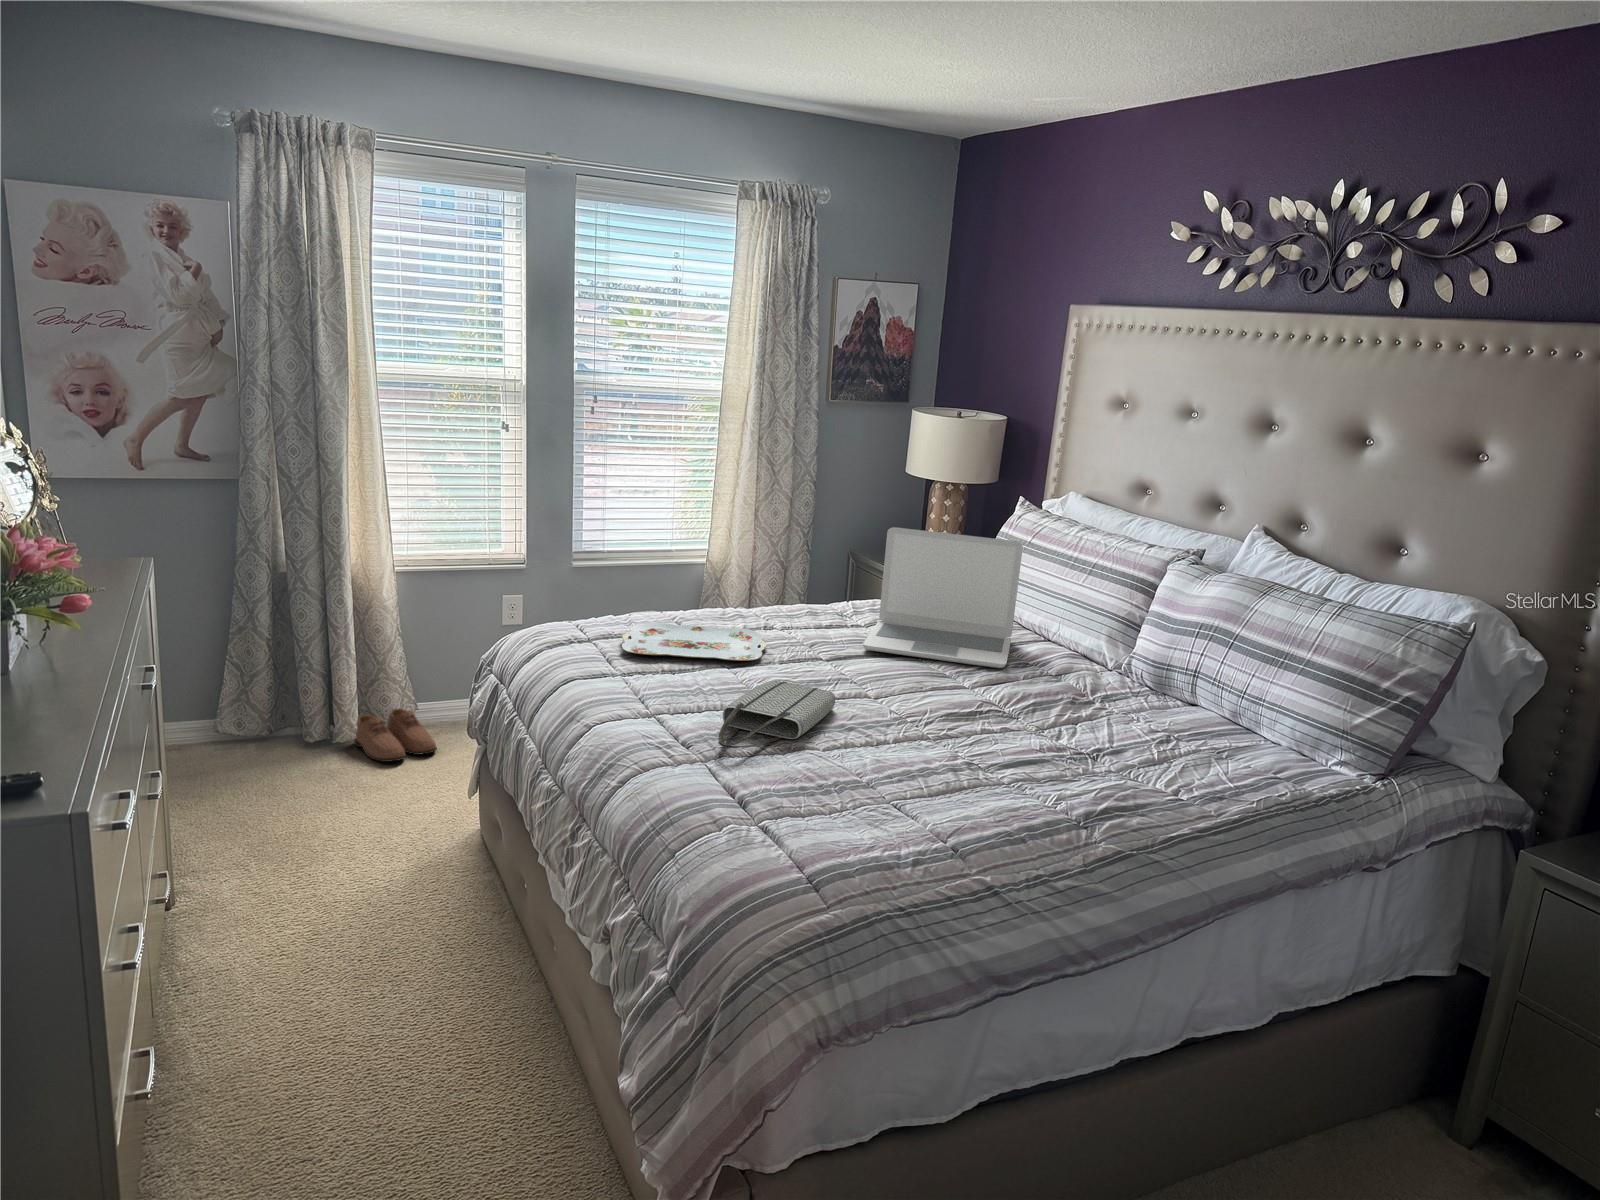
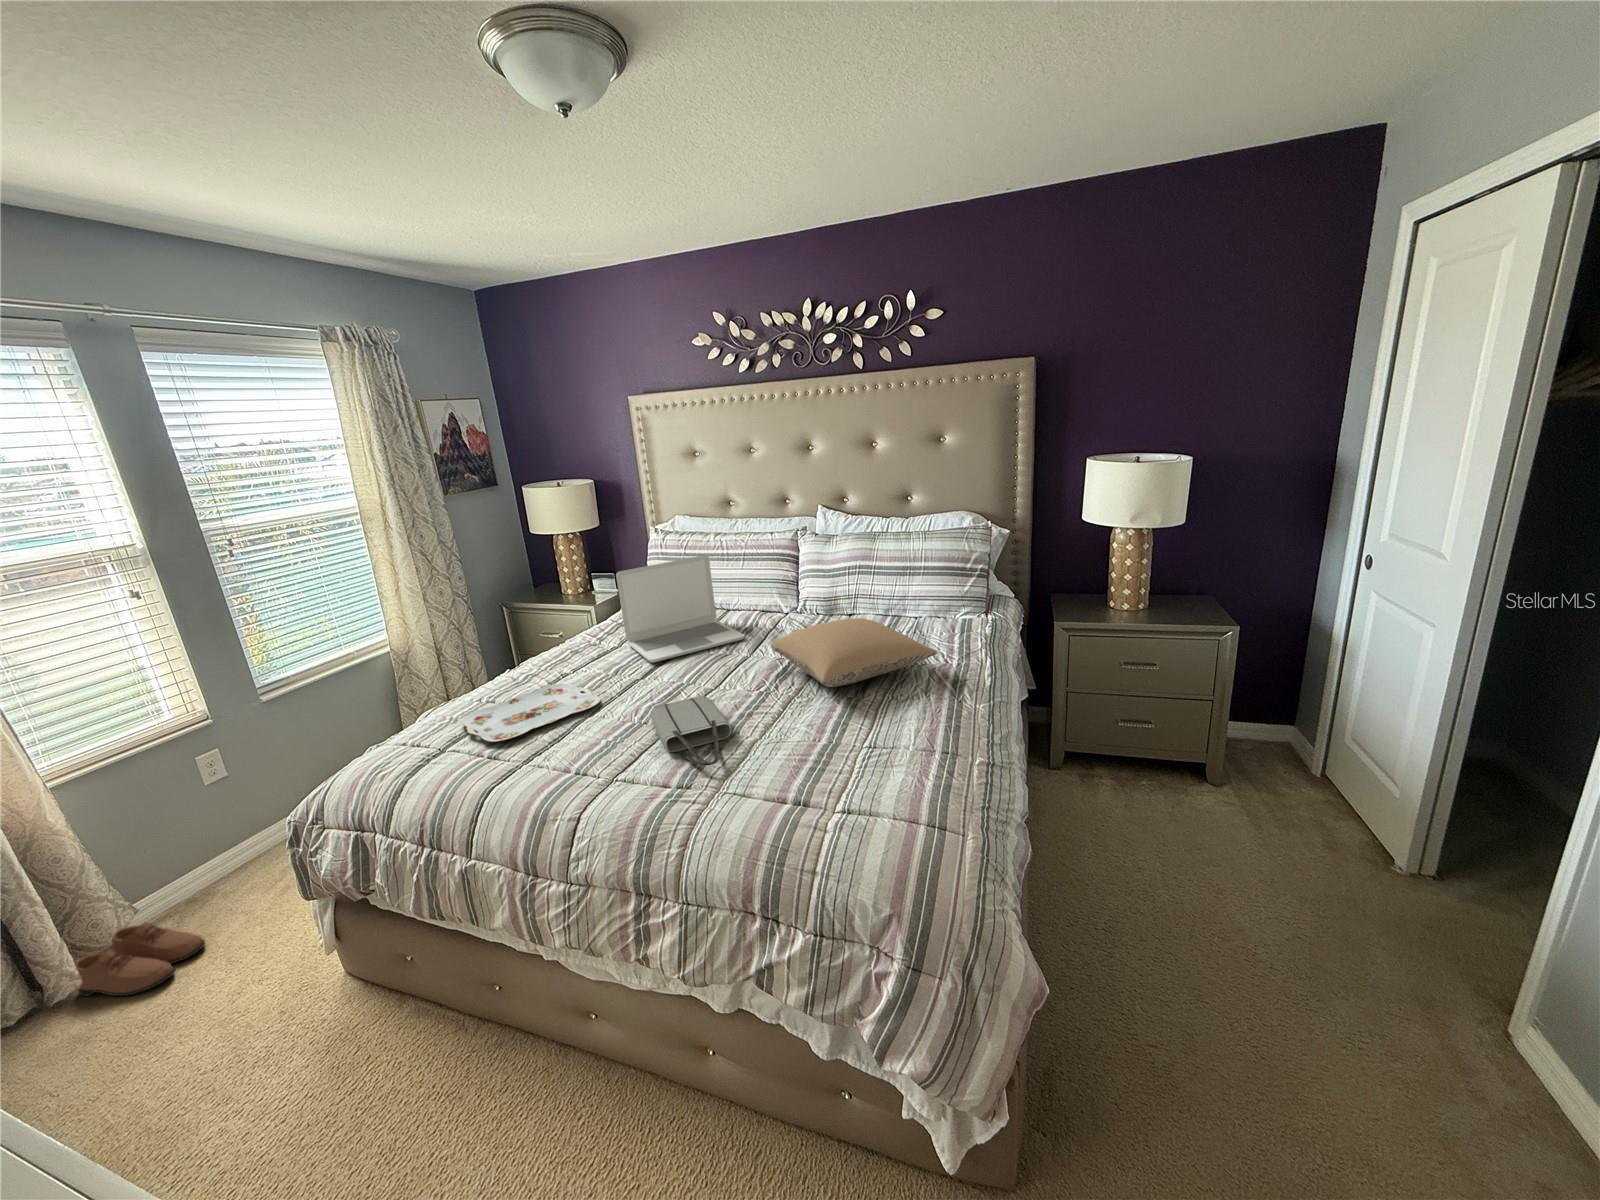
pillow: none [937,665,1147,766] -> present [771,618,937,687]

